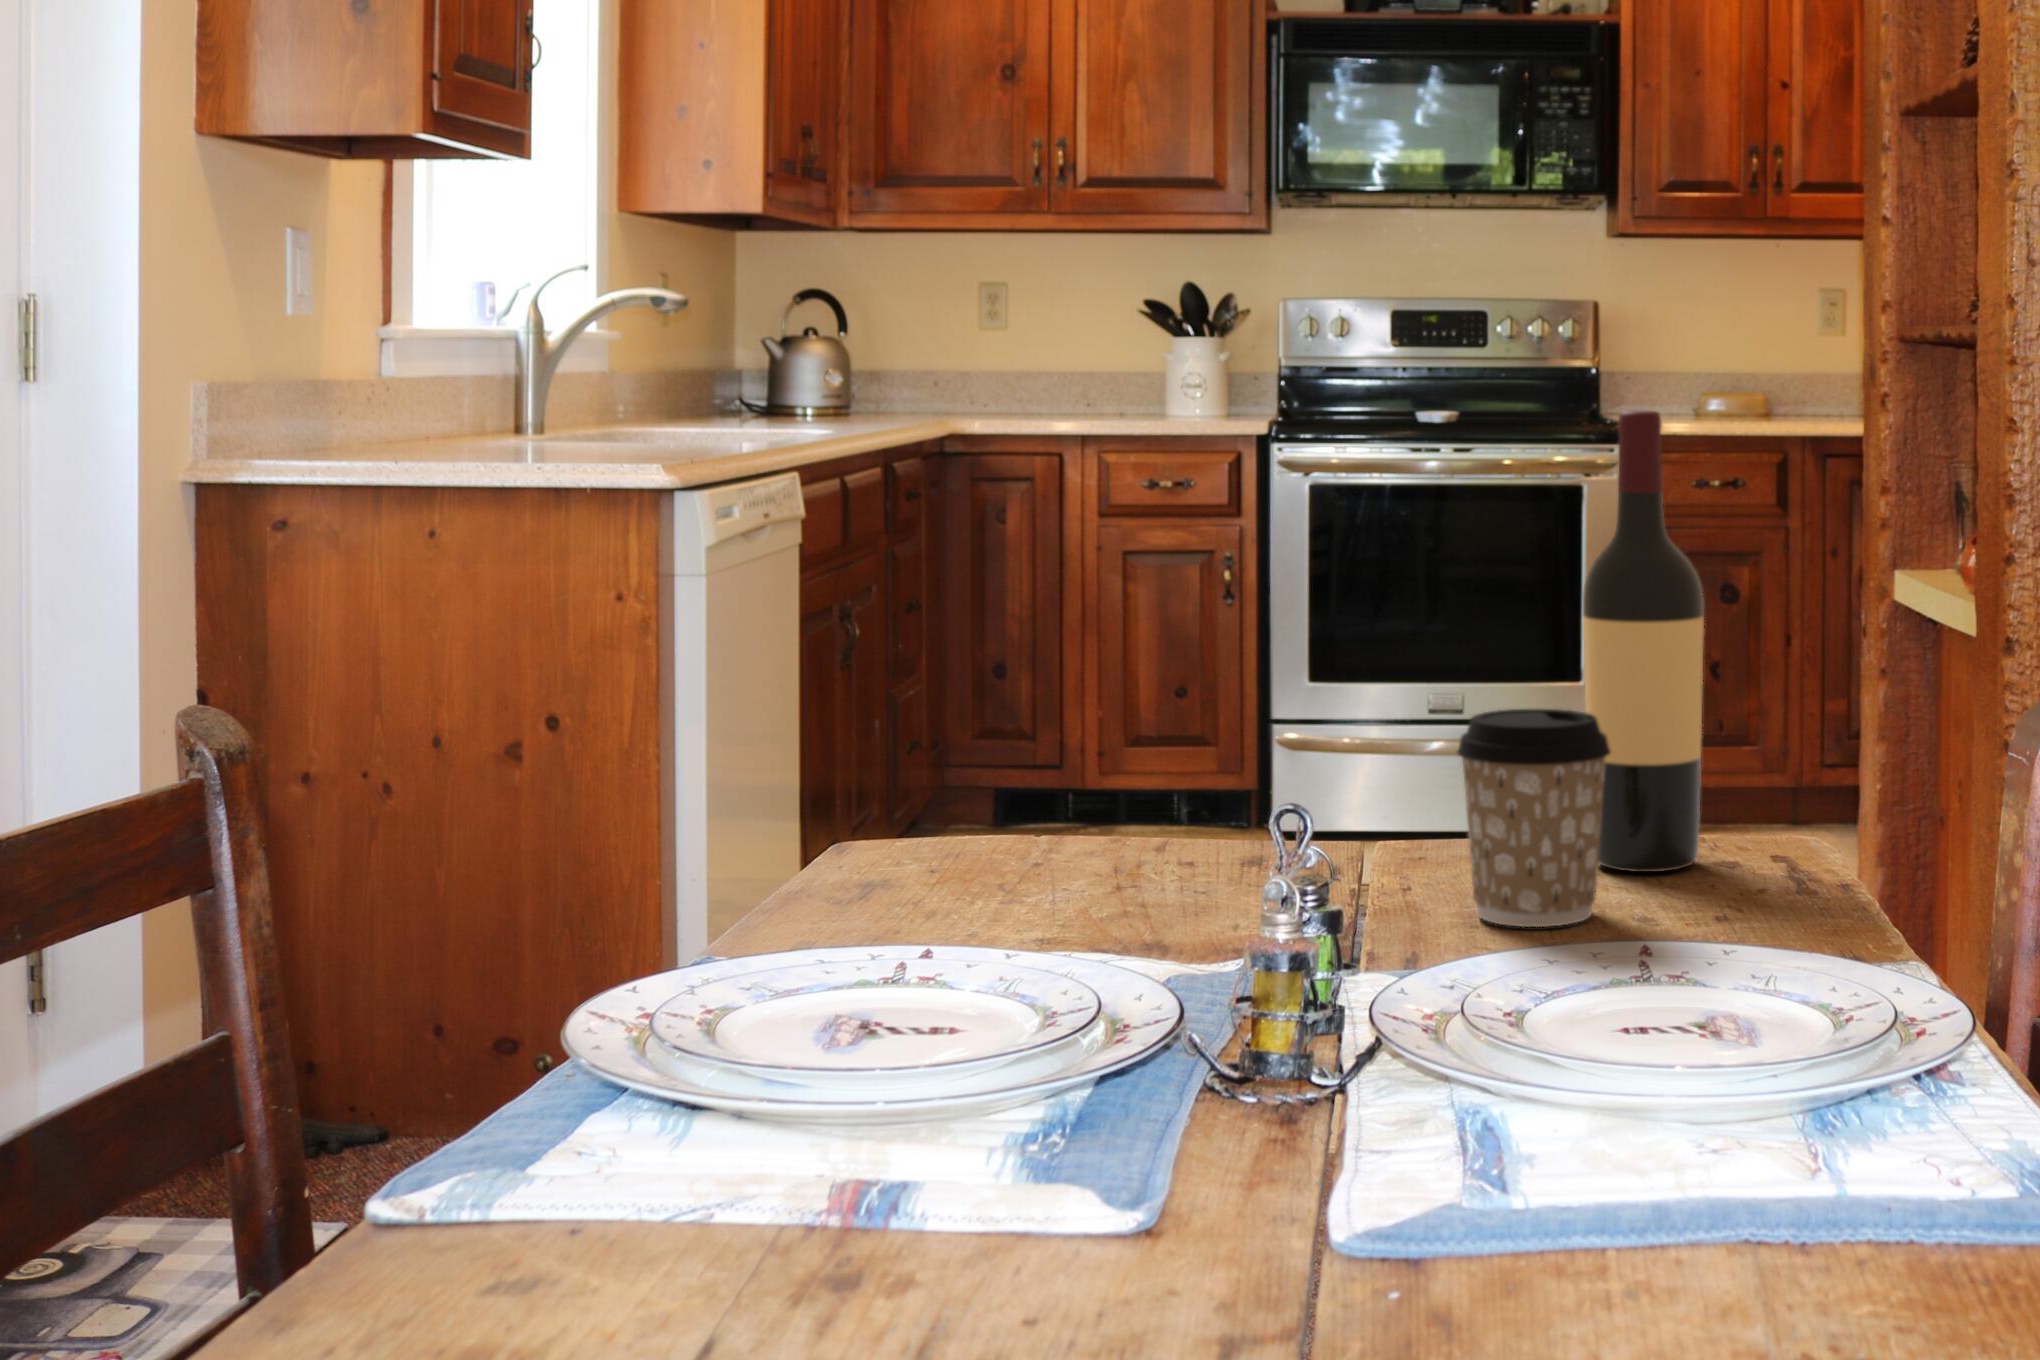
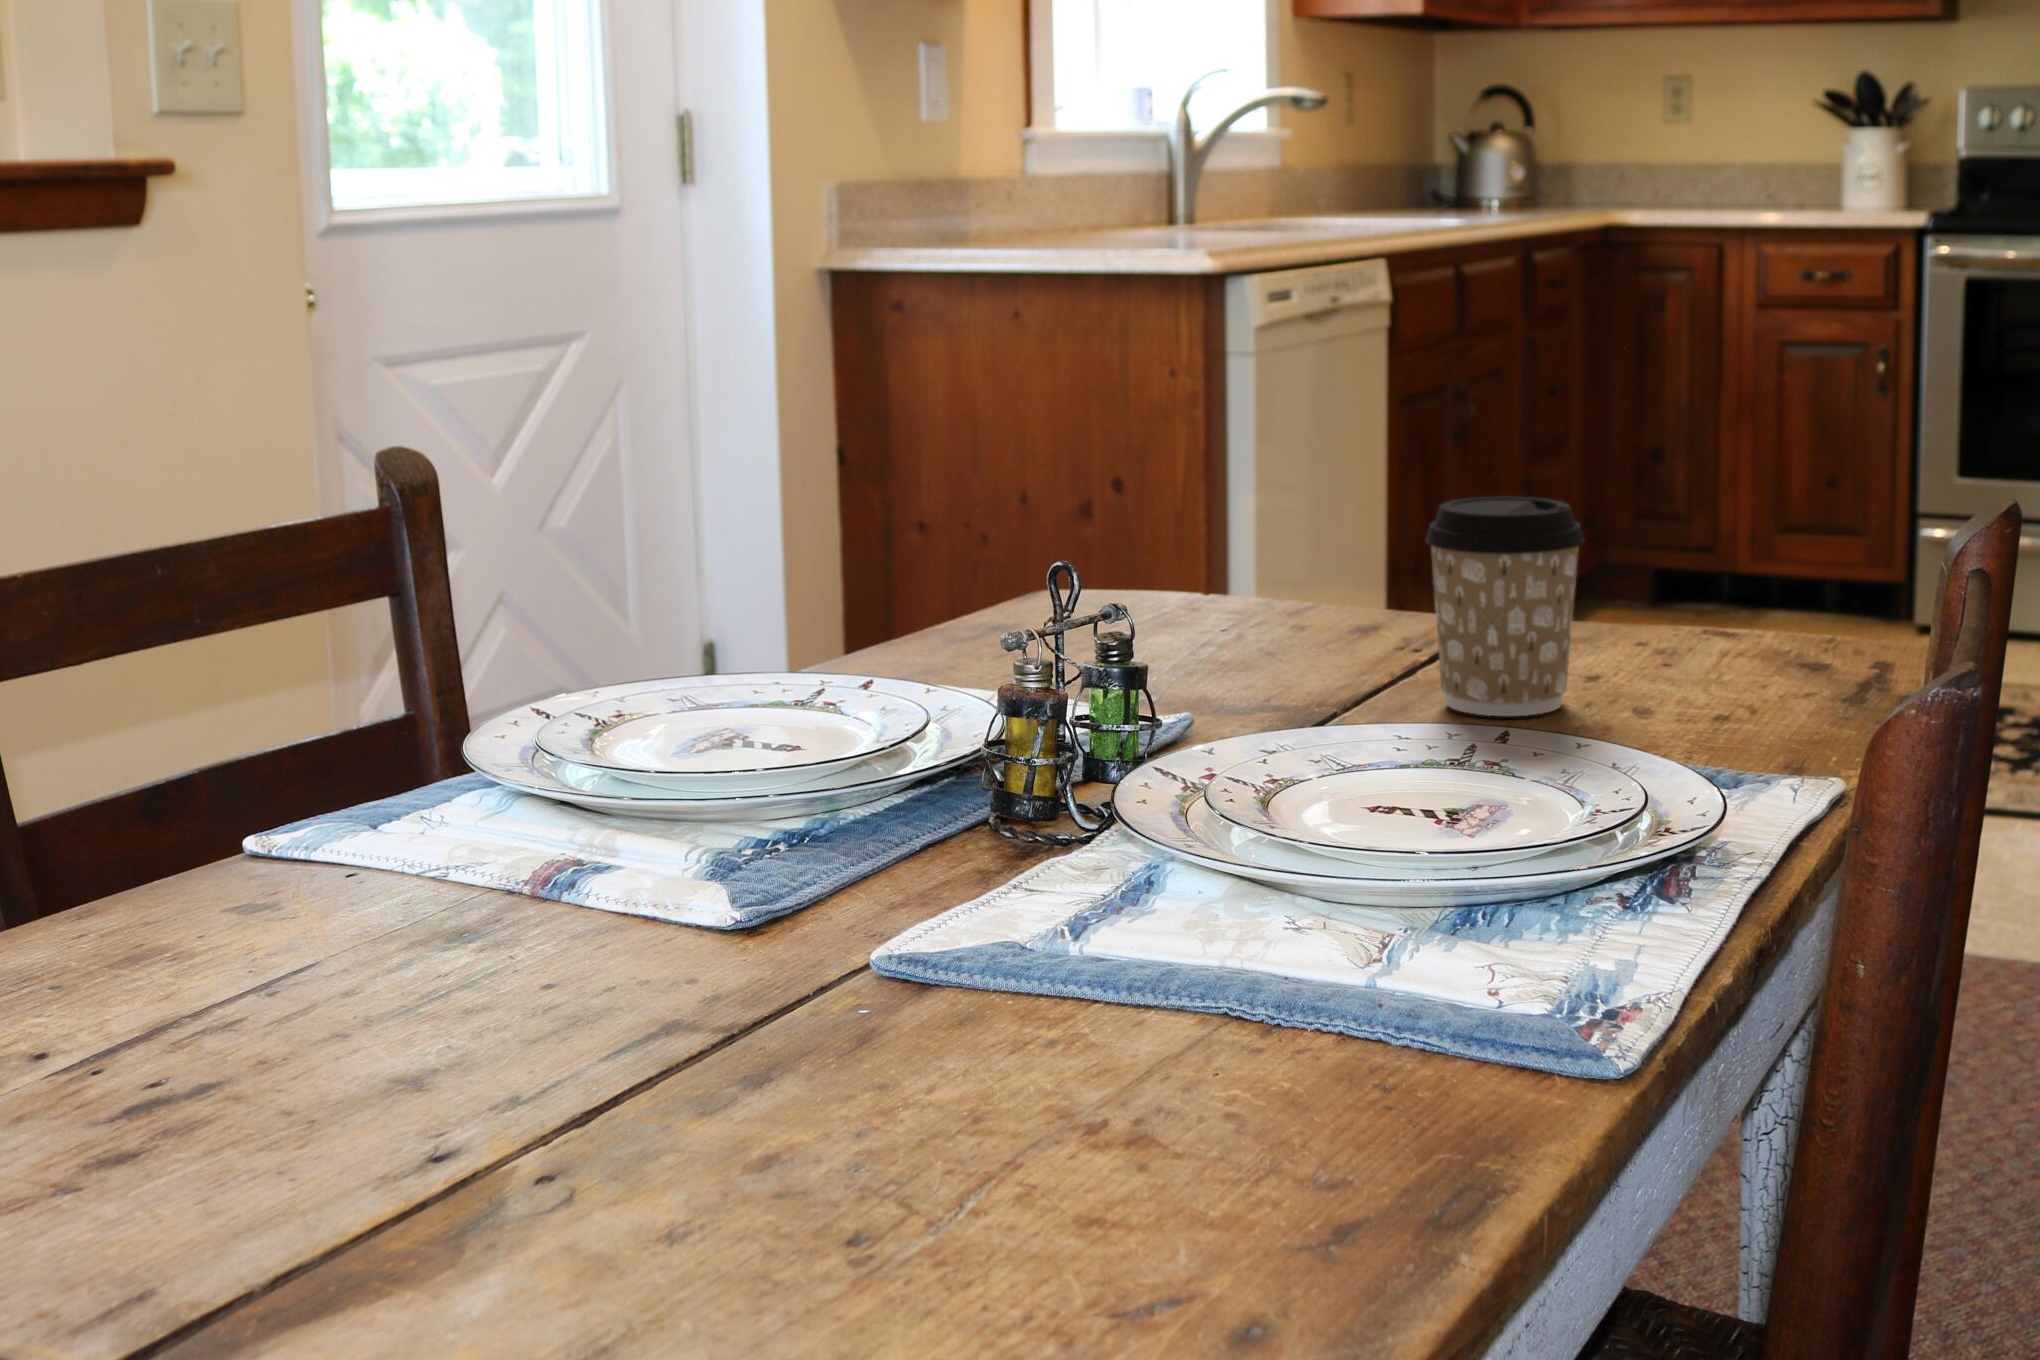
wine bottle: present [1583,411,1704,872] -> none [1632,188,1762,673]

